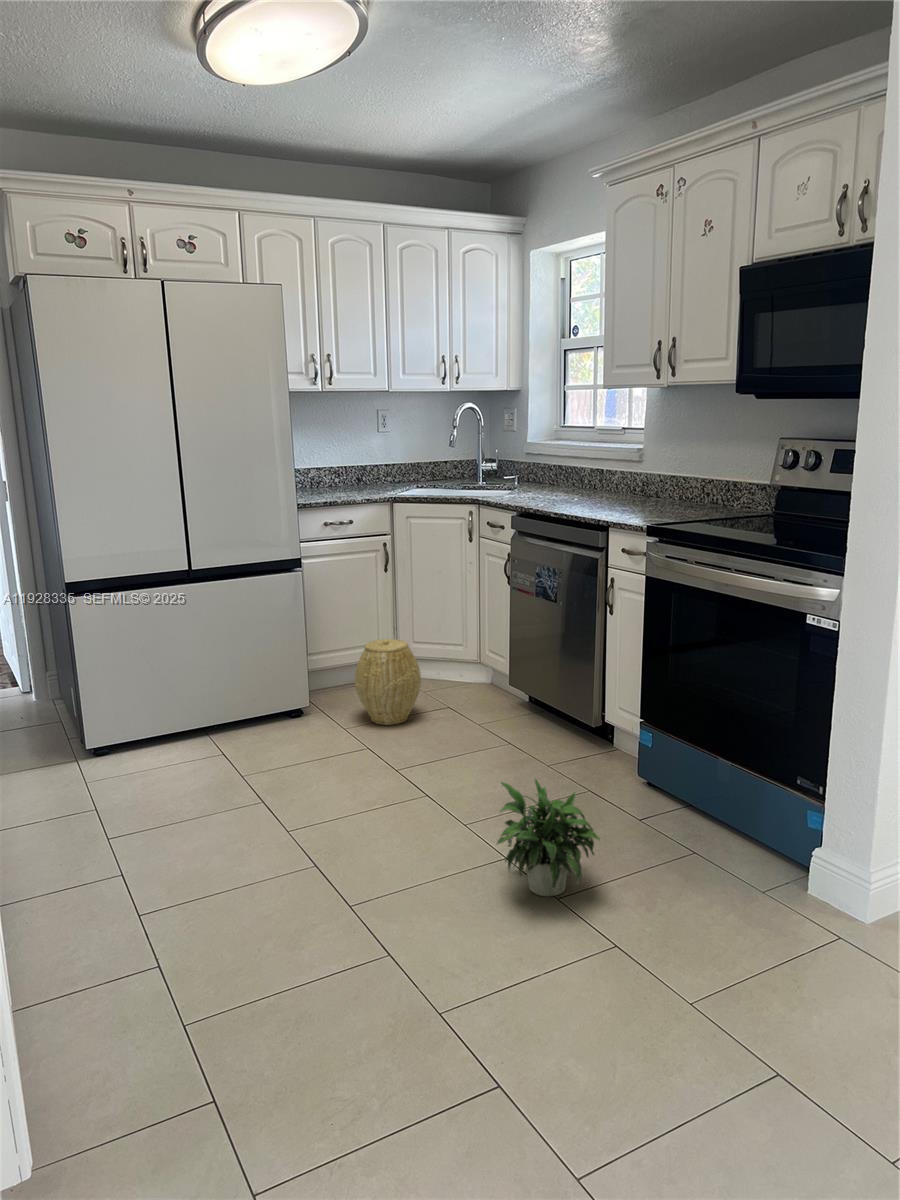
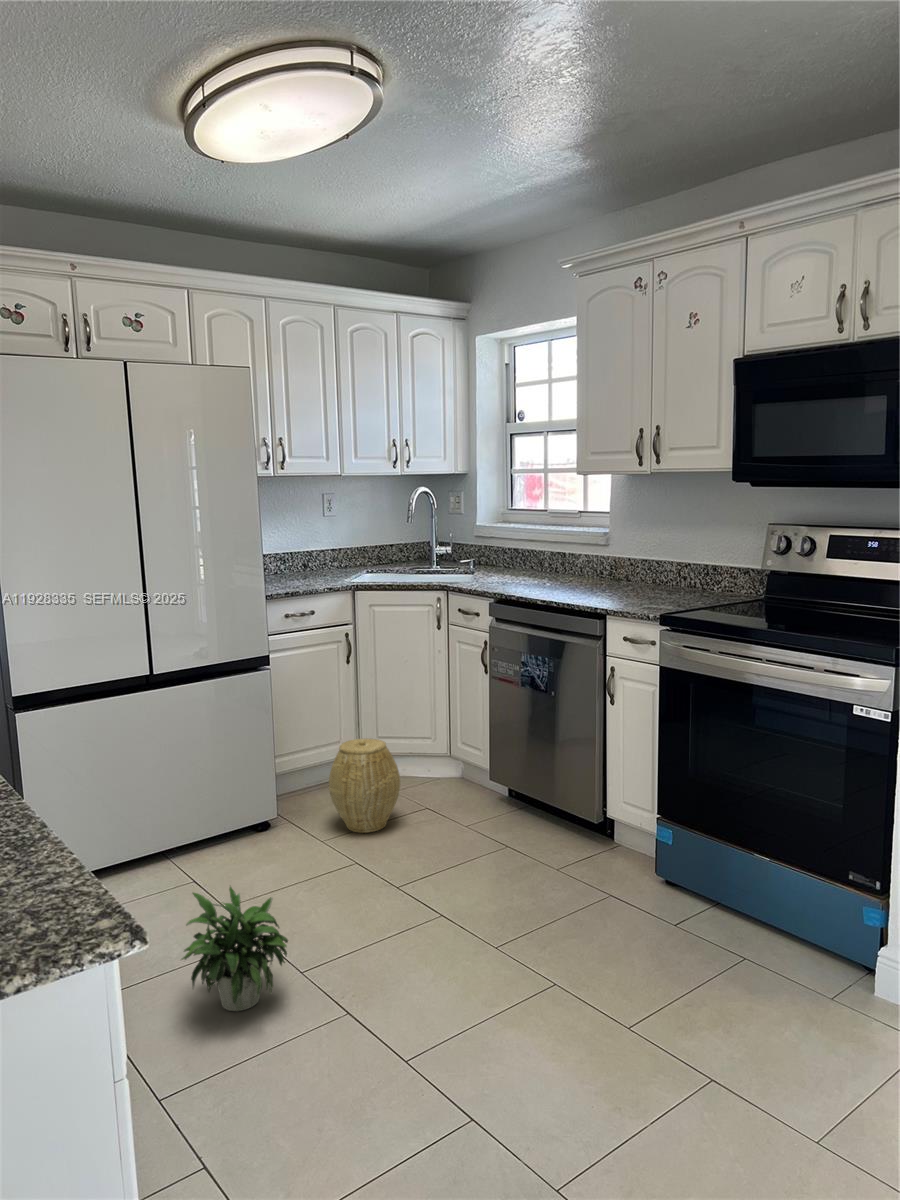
potted plant: present [497,779,600,896] -> present [182,886,288,1011]

